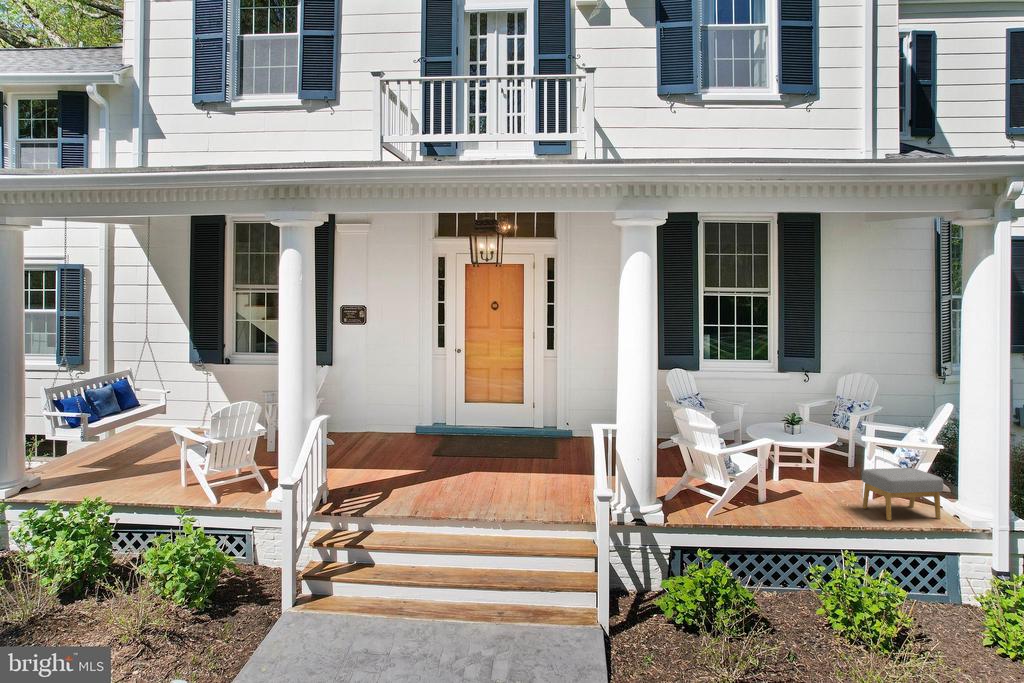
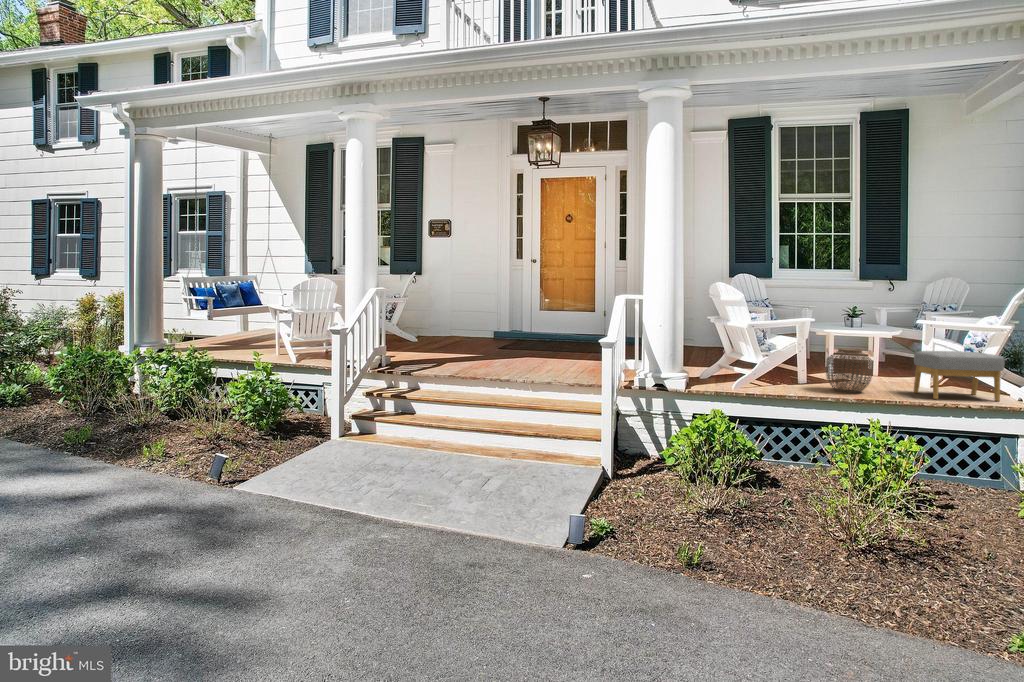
woven basket: none [788,469,832,515] -> present [826,348,873,393]

